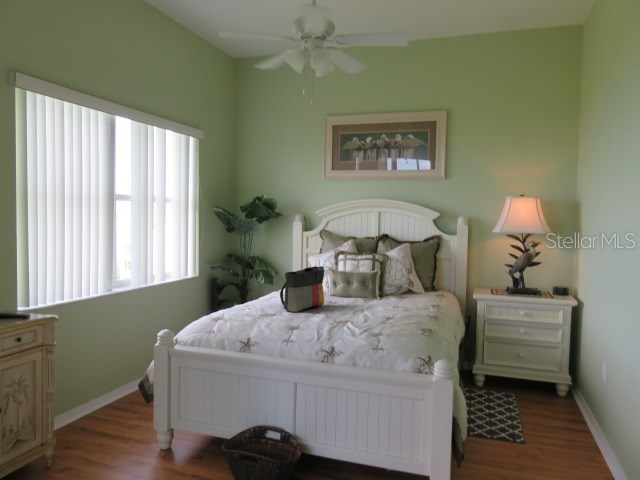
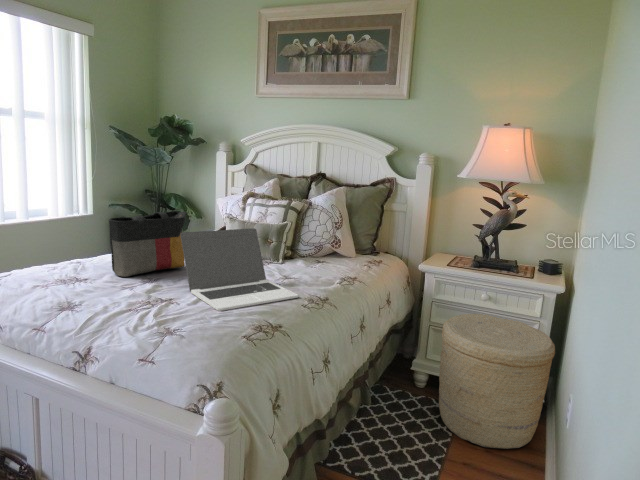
laptop: none [339,274,419,324] -> present [180,228,298,311]
basket: none [499,327,578,414] -> present [439,314,555,449]

